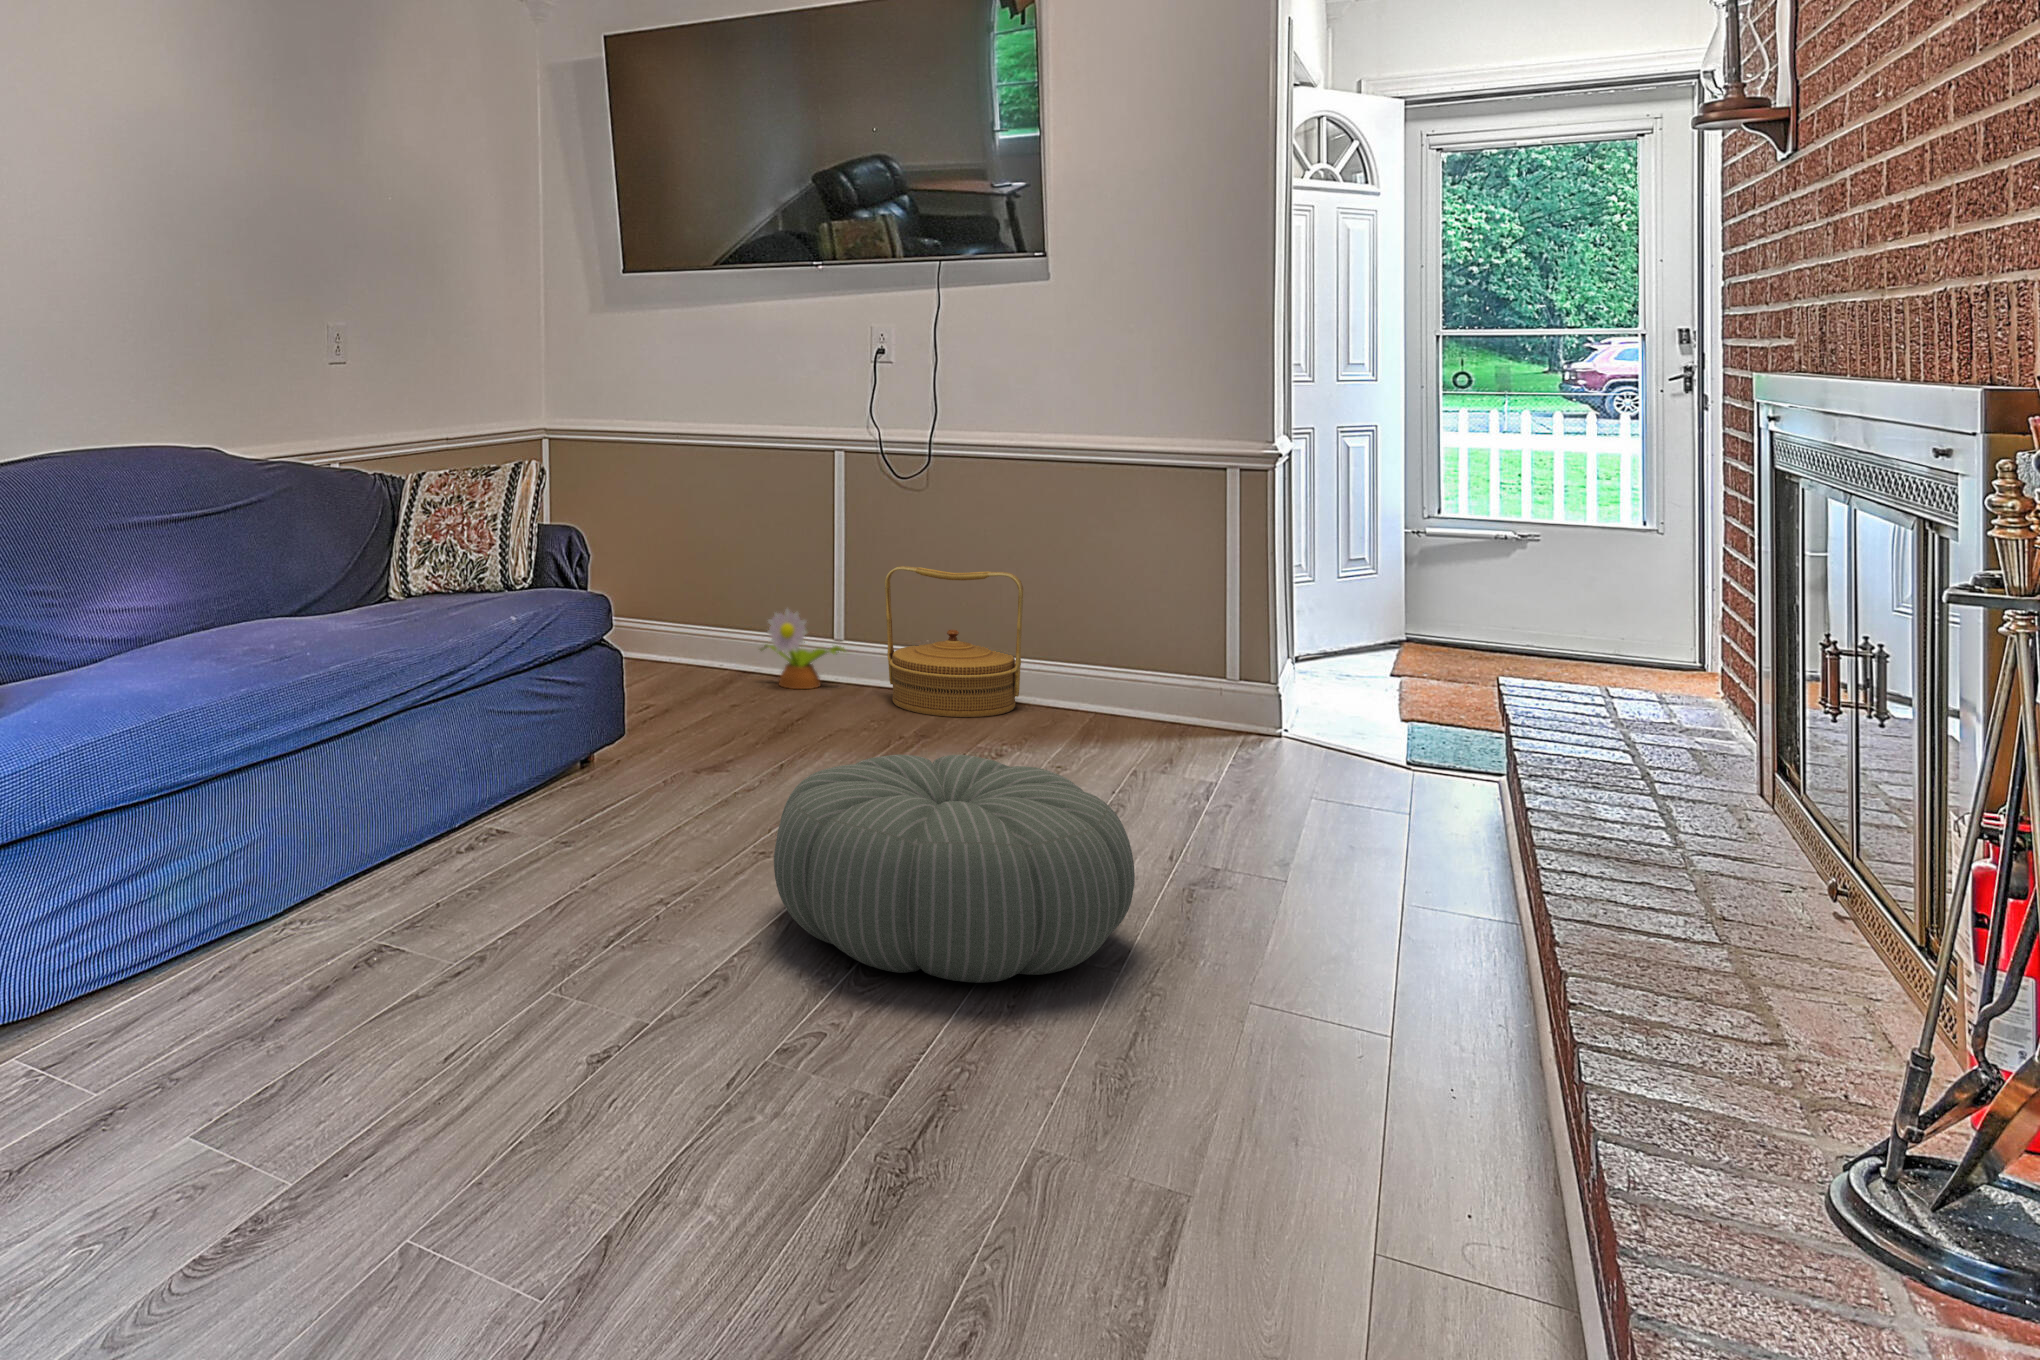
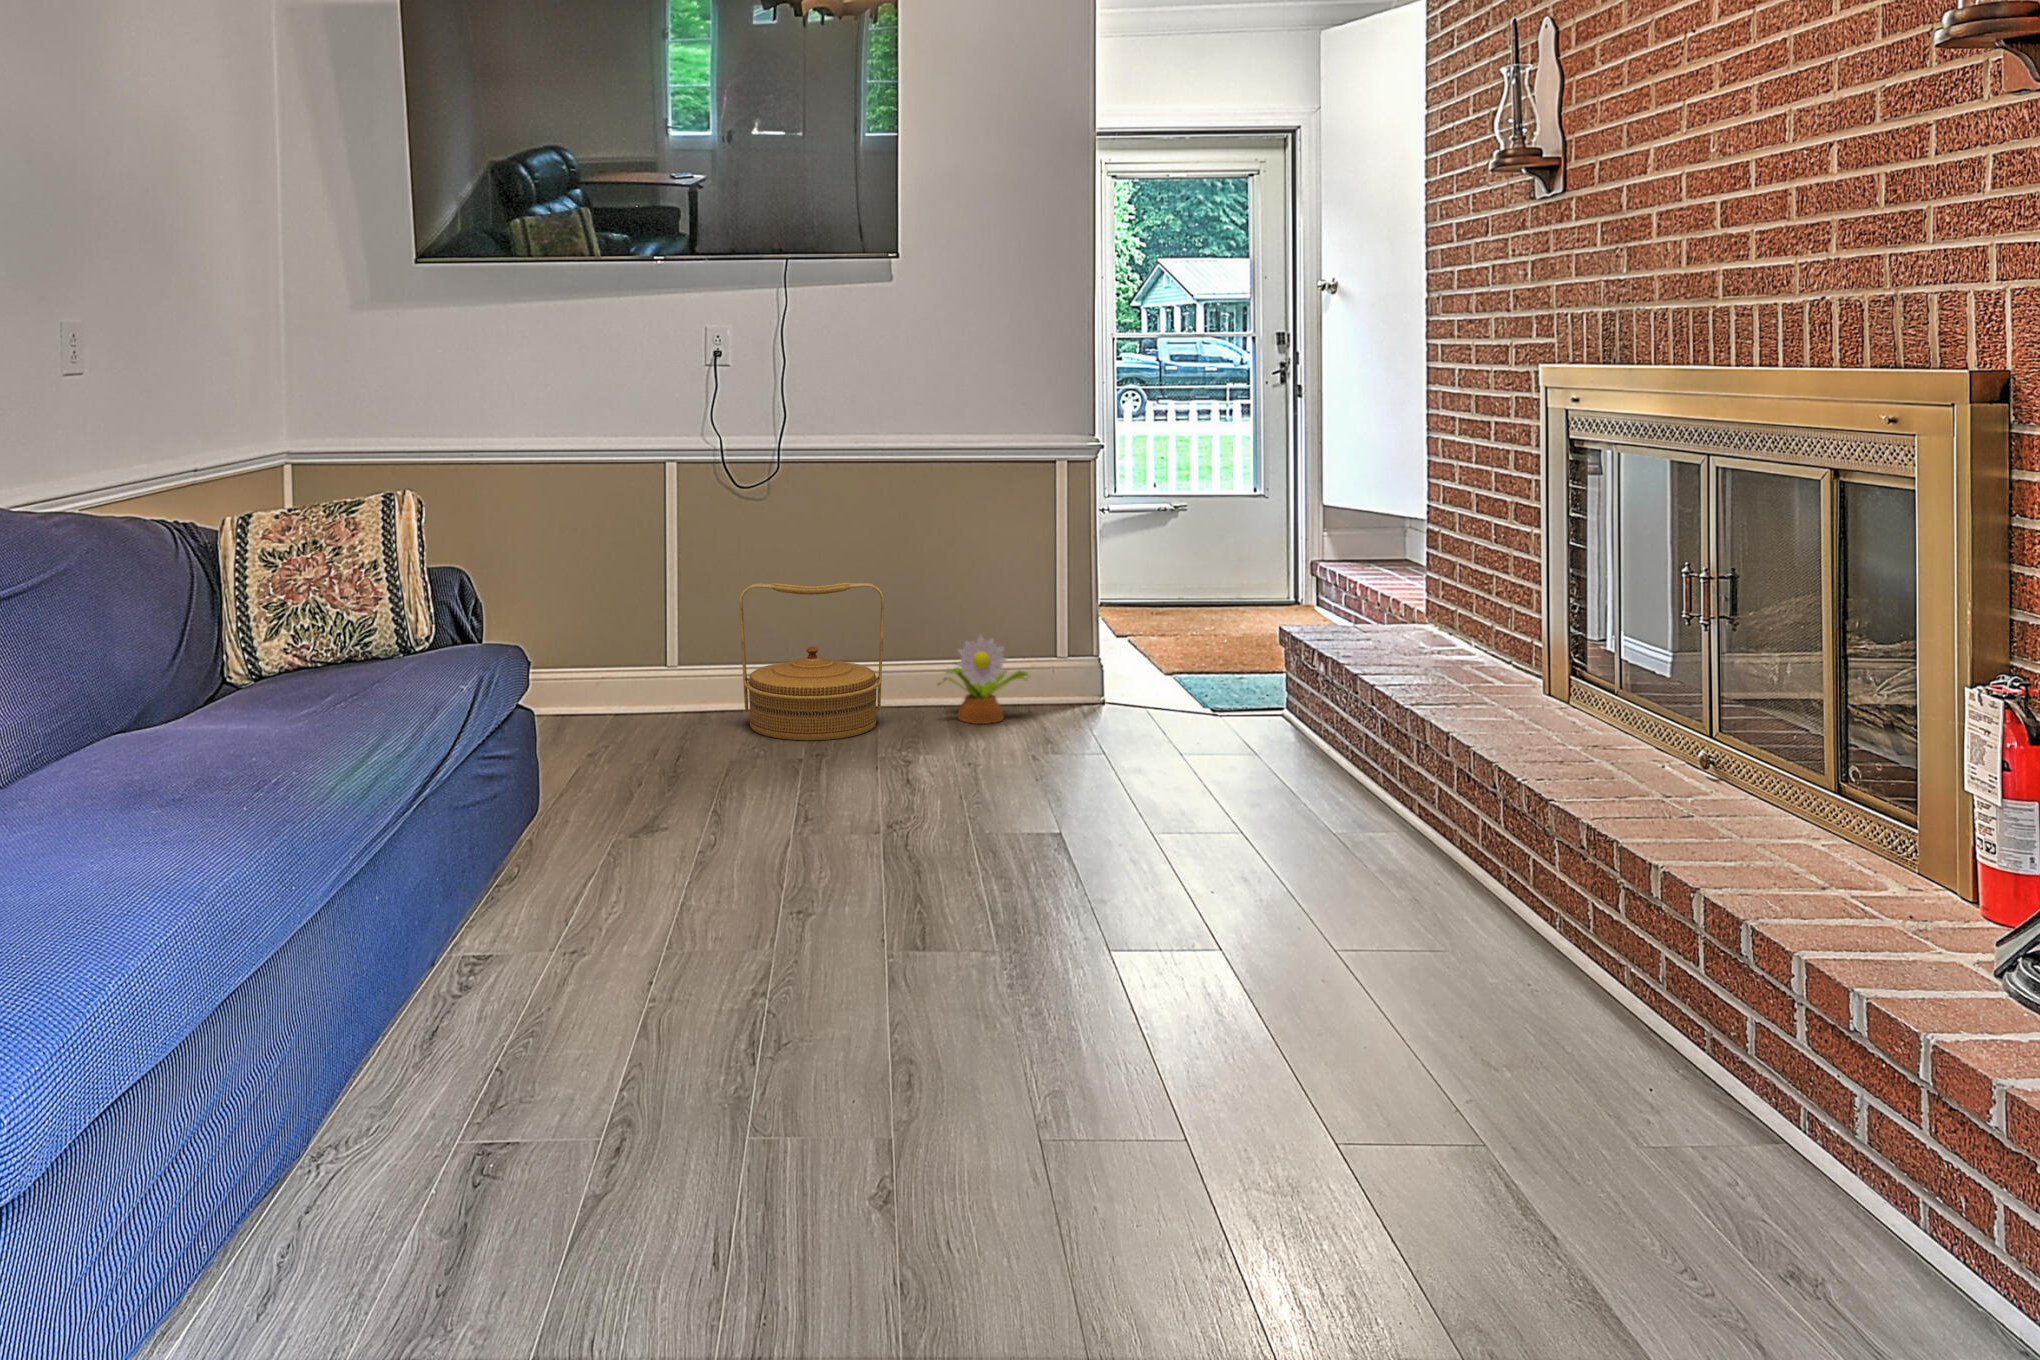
decorative plant: present [760,609,845,689] -> present [938,635,1028,724]
pouf: present [774,755,1135,983] -> none [889,797,1276,1055]

